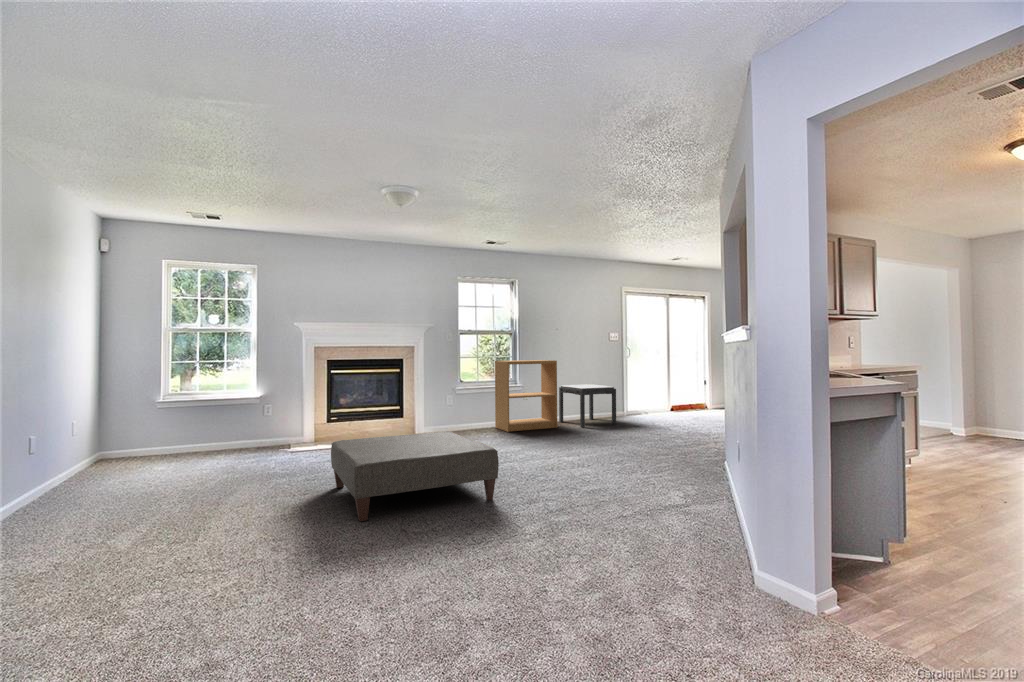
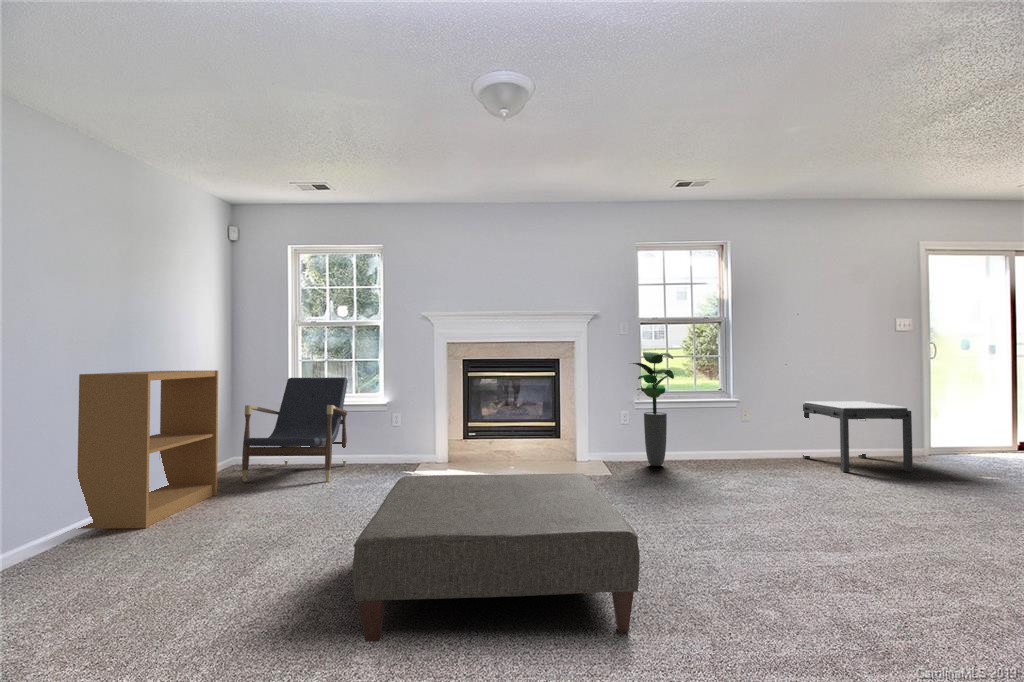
potted plant: none [454,354,488,433] -> present [633,352,674,466]
bookshelf: present [495,360,557,432] -> present [77,370,218,529]
lounge chair: none [135,377,228,470] -> present [242,377,348,482]

